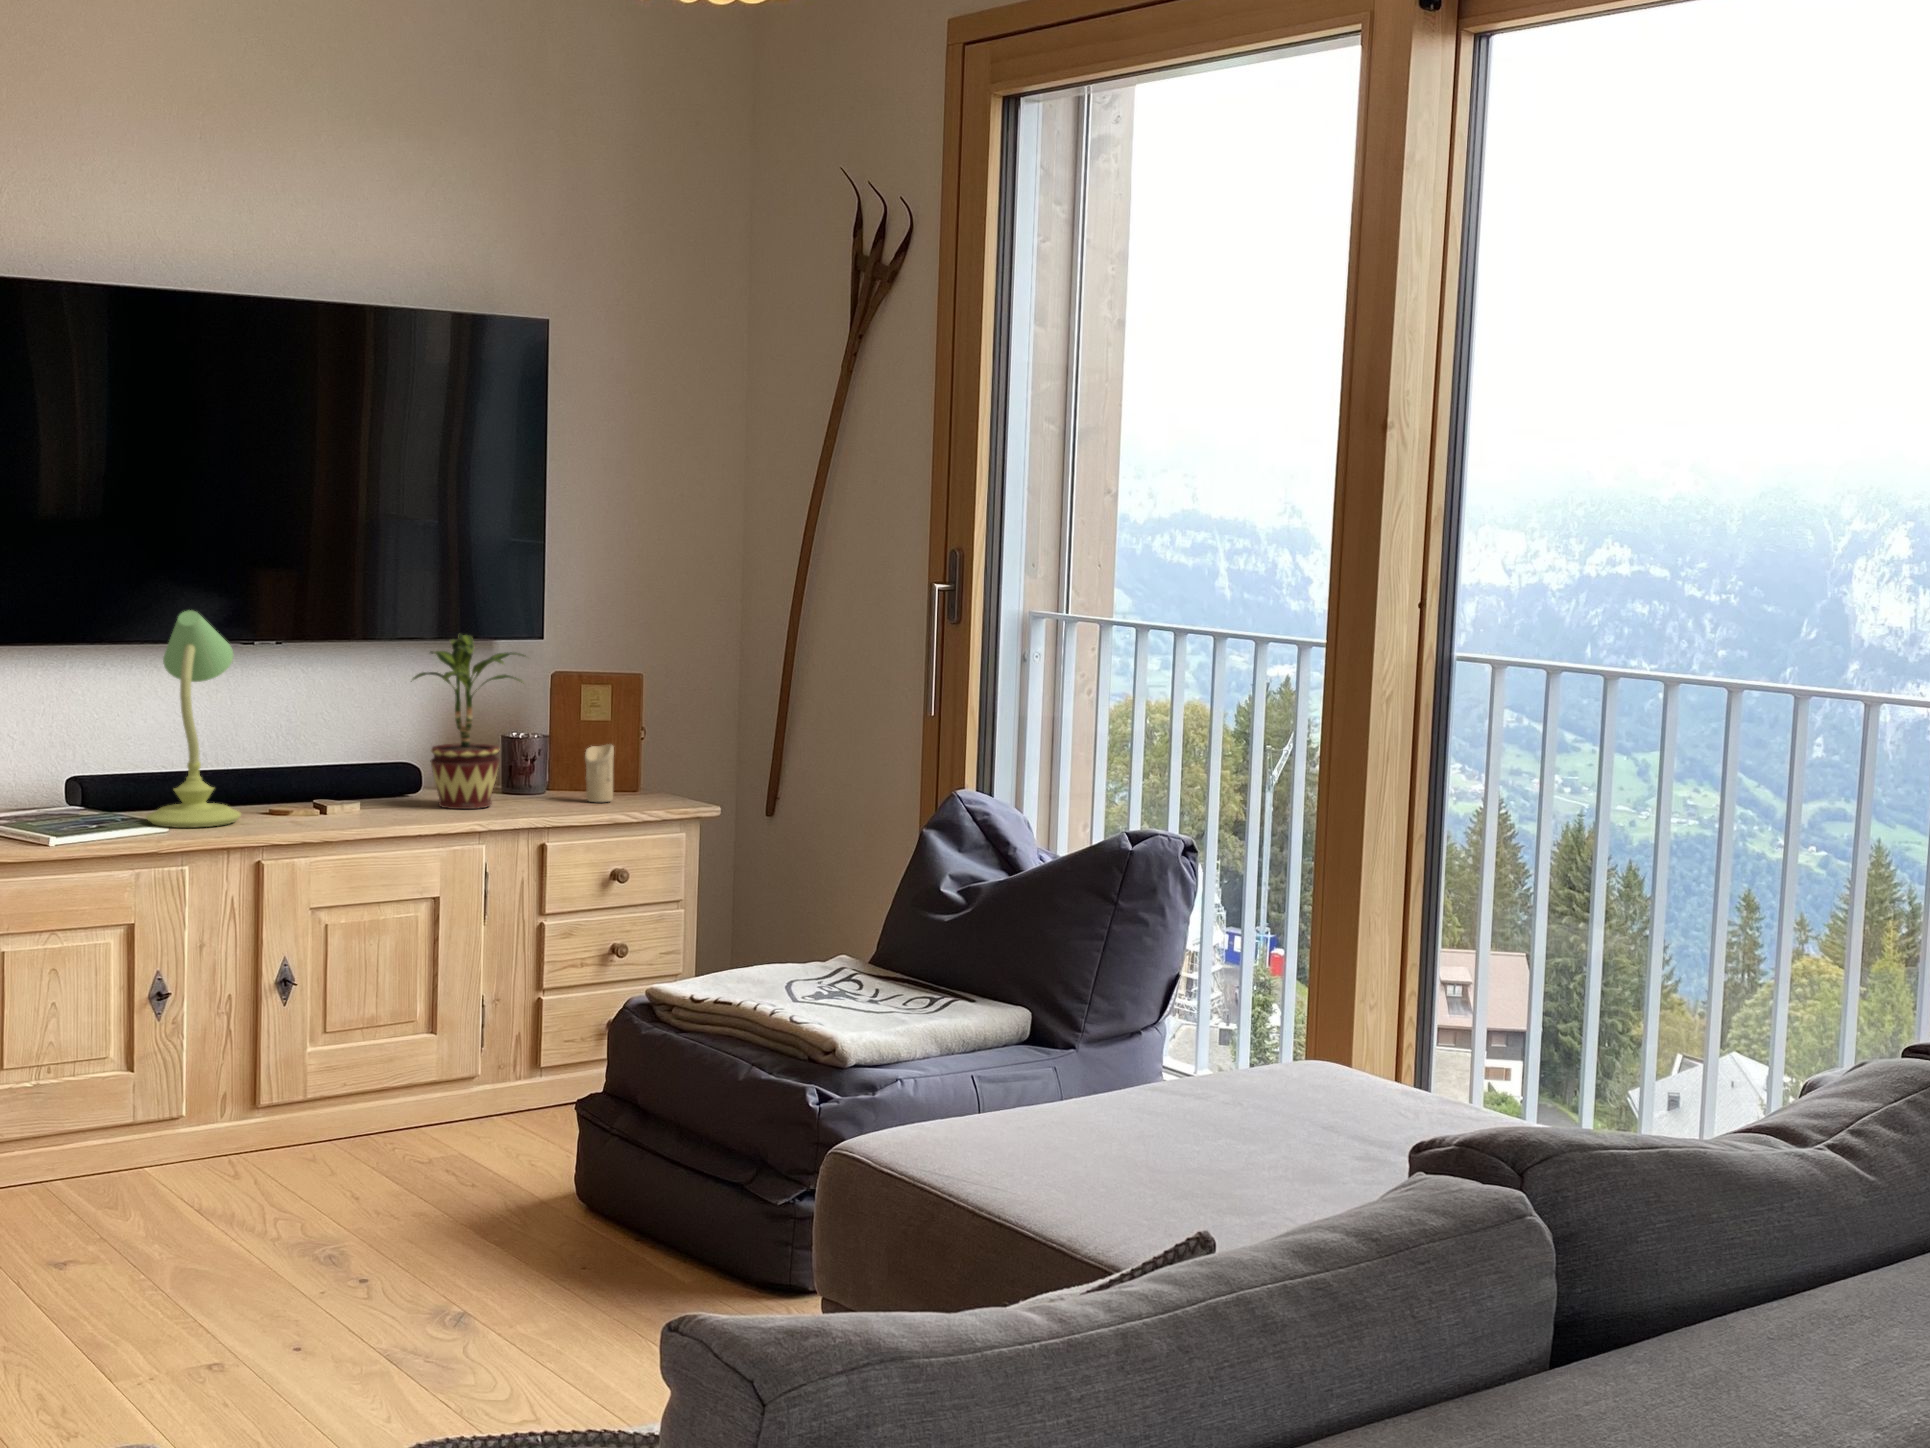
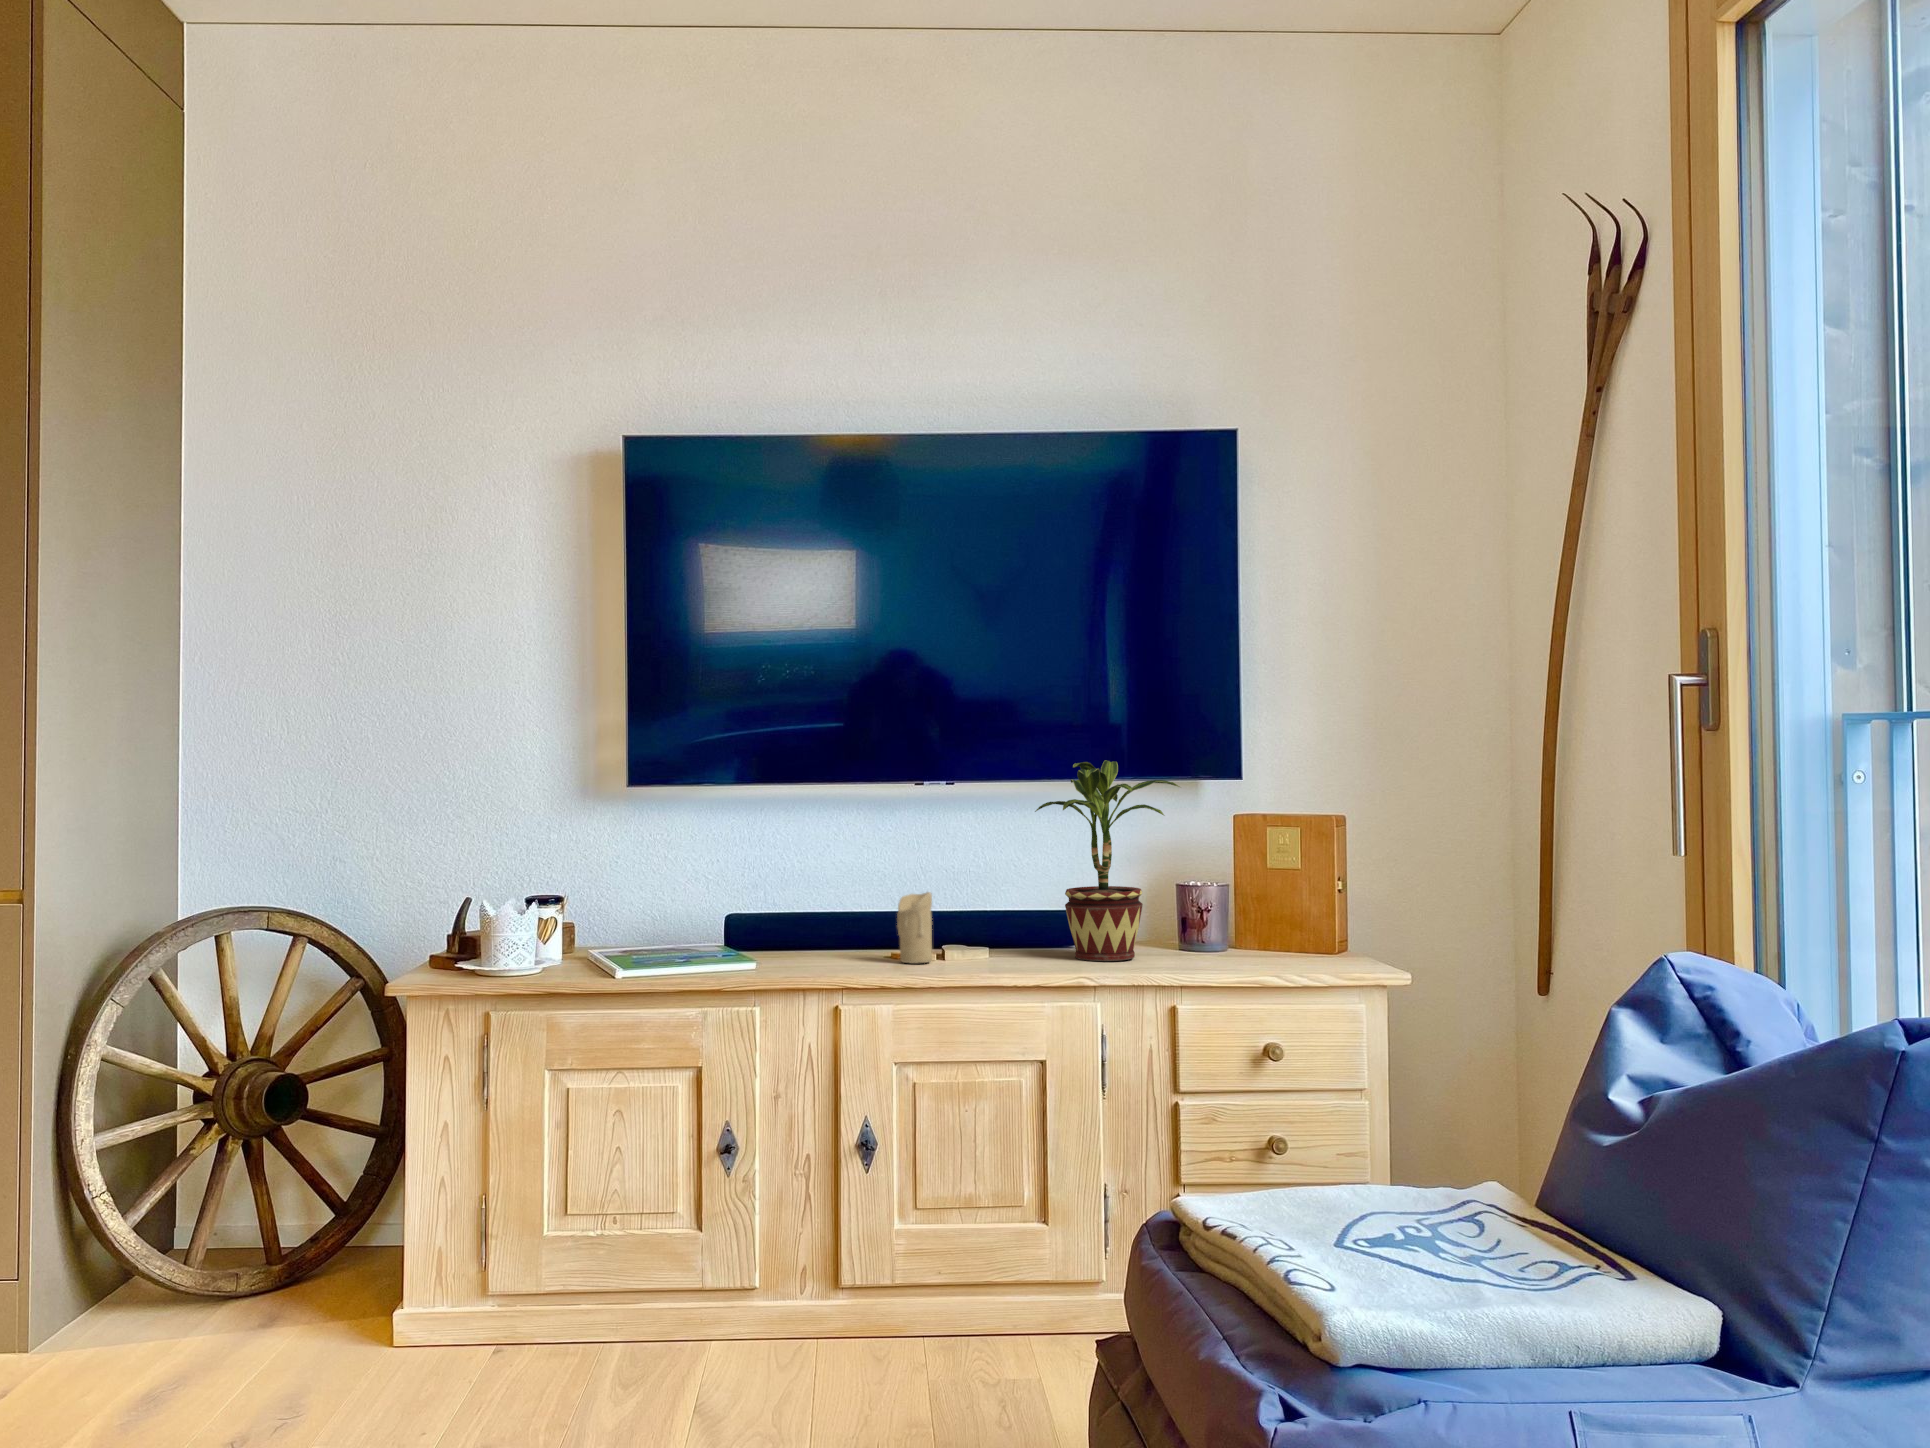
table lamp: present [146,611,241,828] -> none [745,730,841,965]
candle: present [585,744,614,802] -> present [897,892,932,963]

